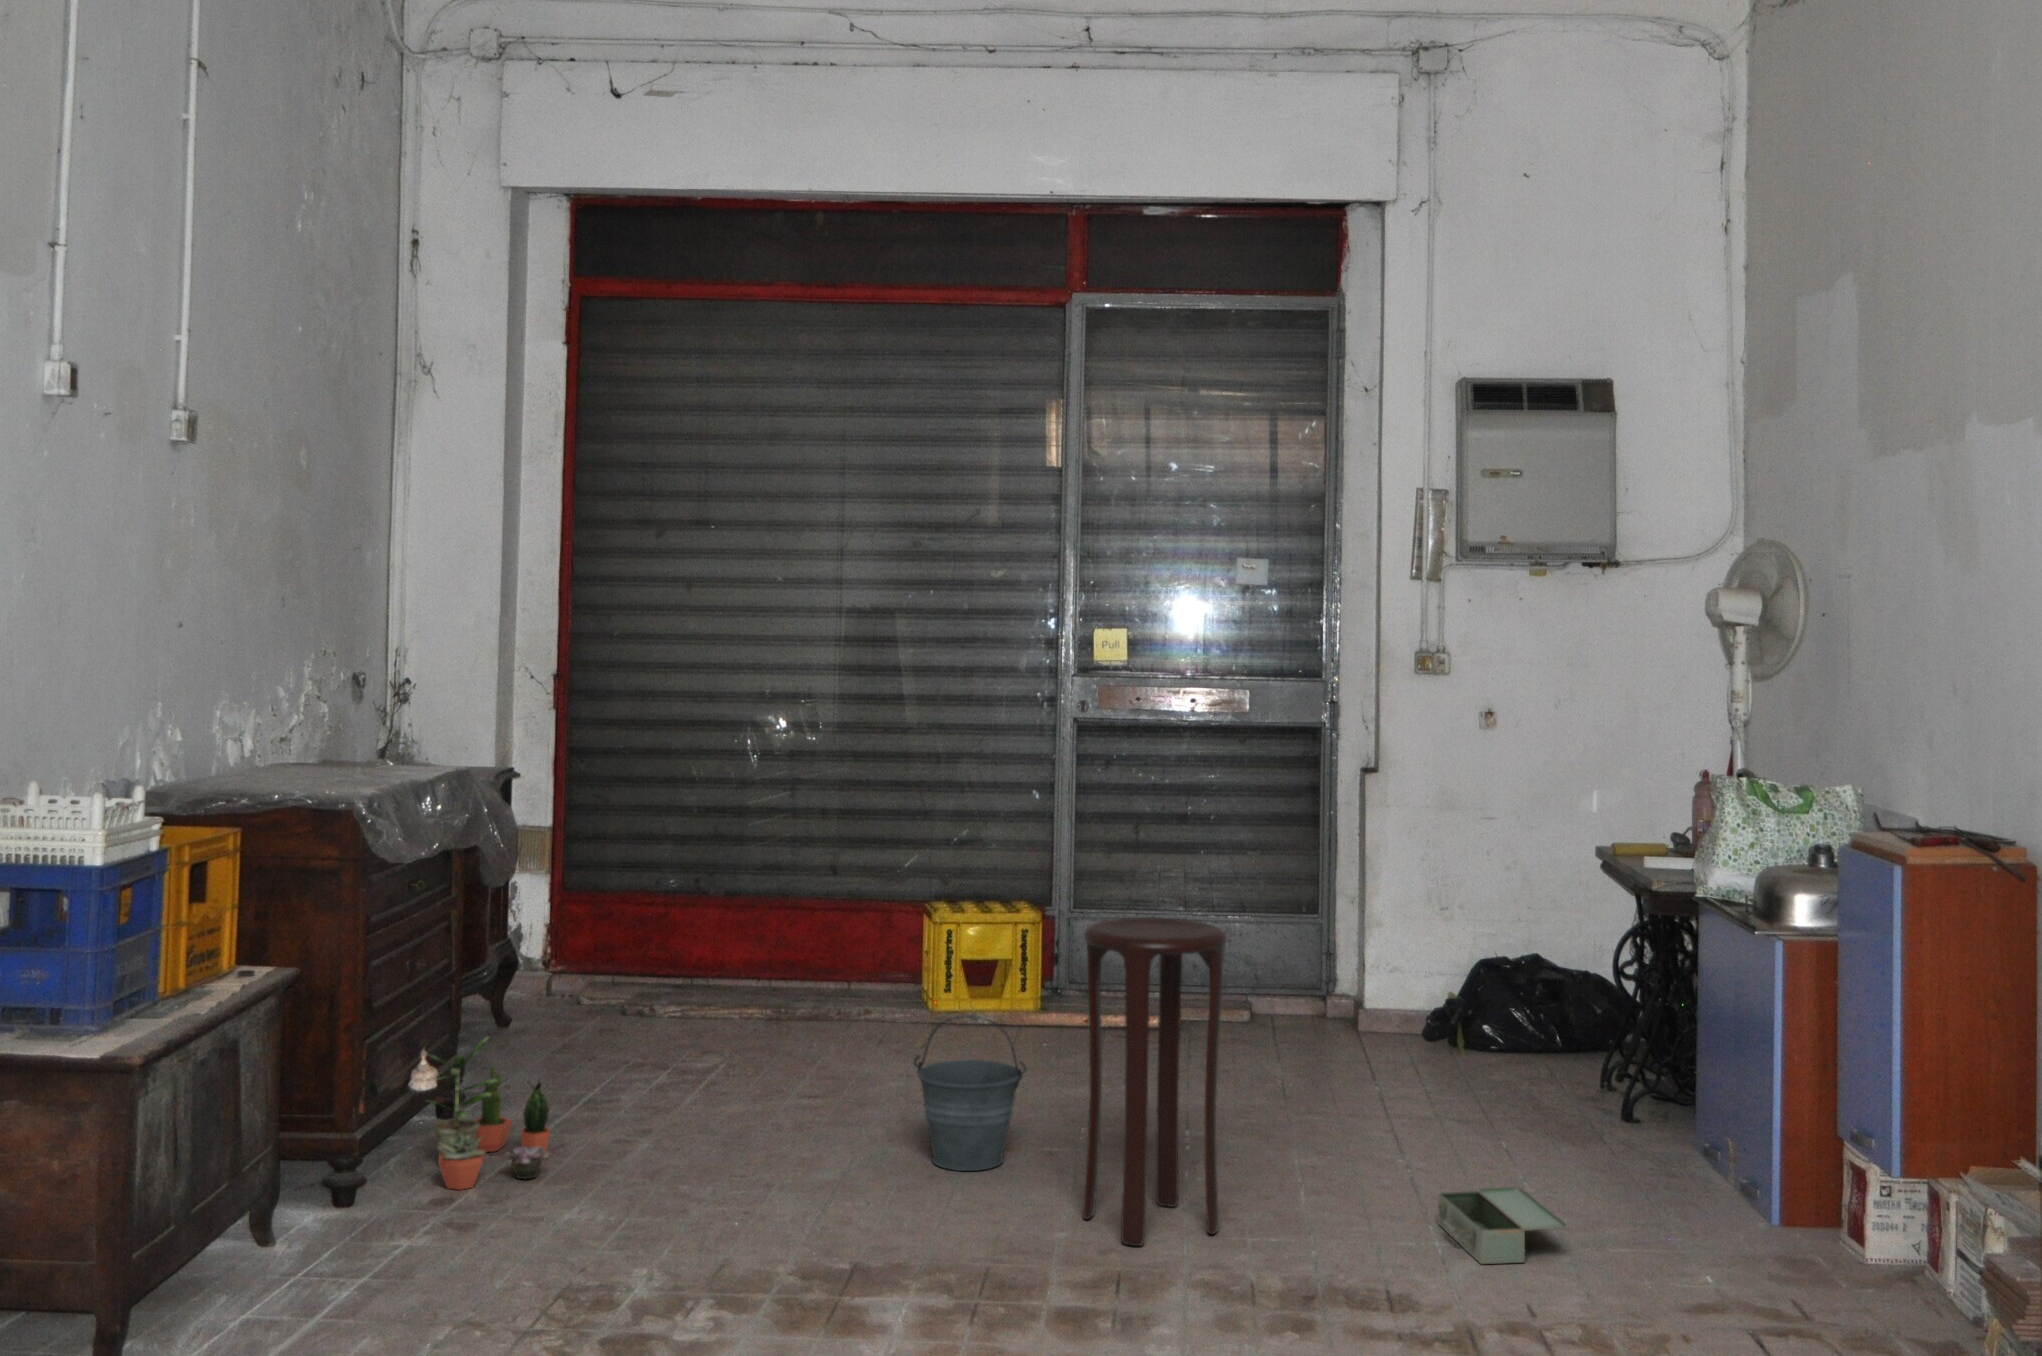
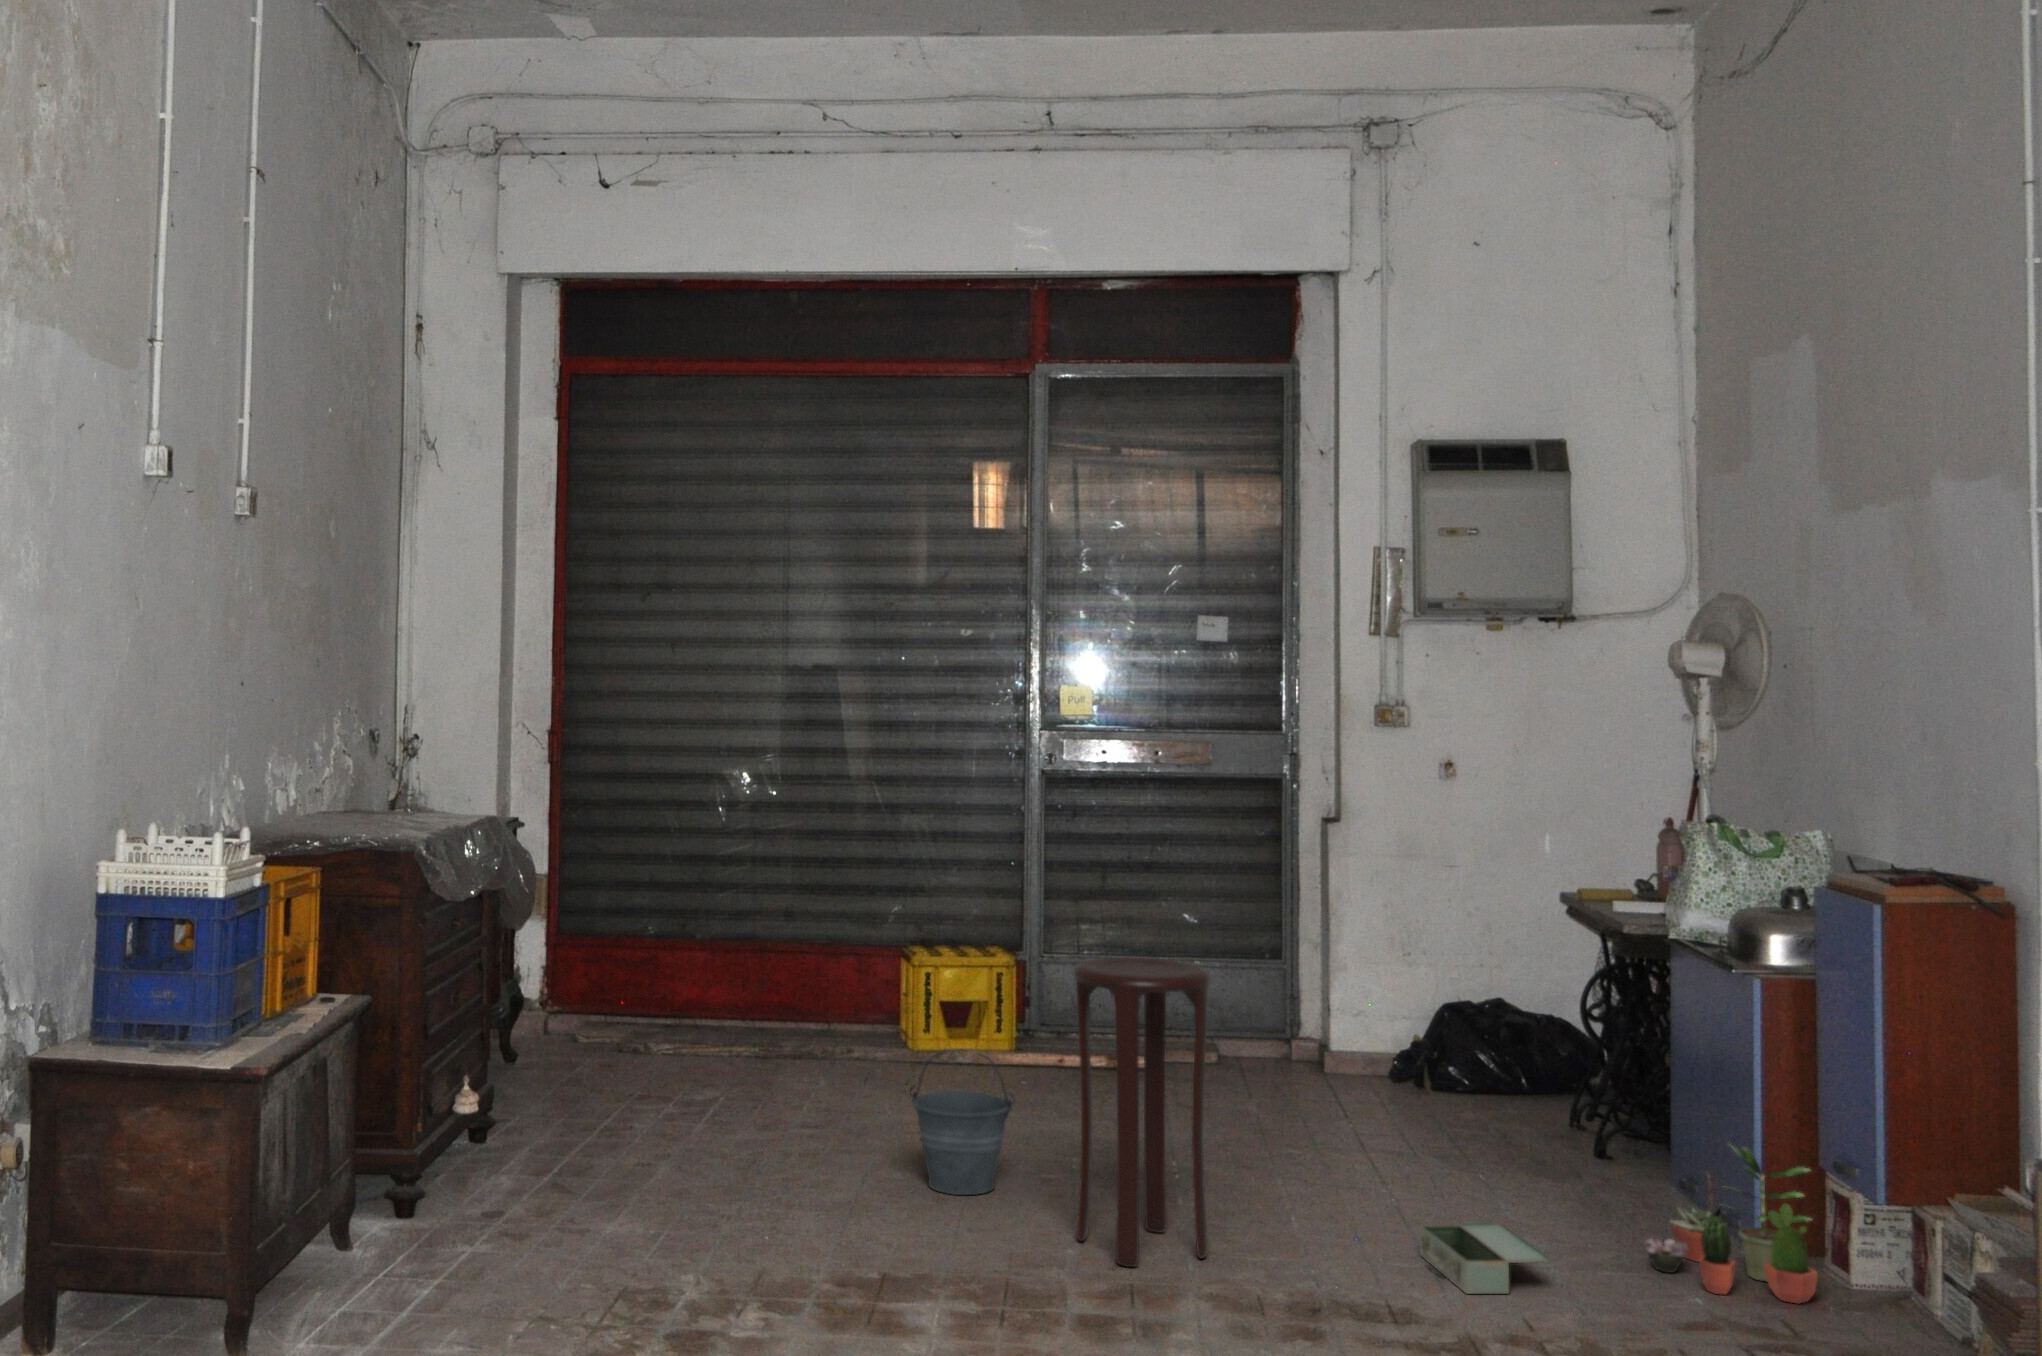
potted plant: present [427,1037,550,1190] -> present [1646,1146,1818,1303]

